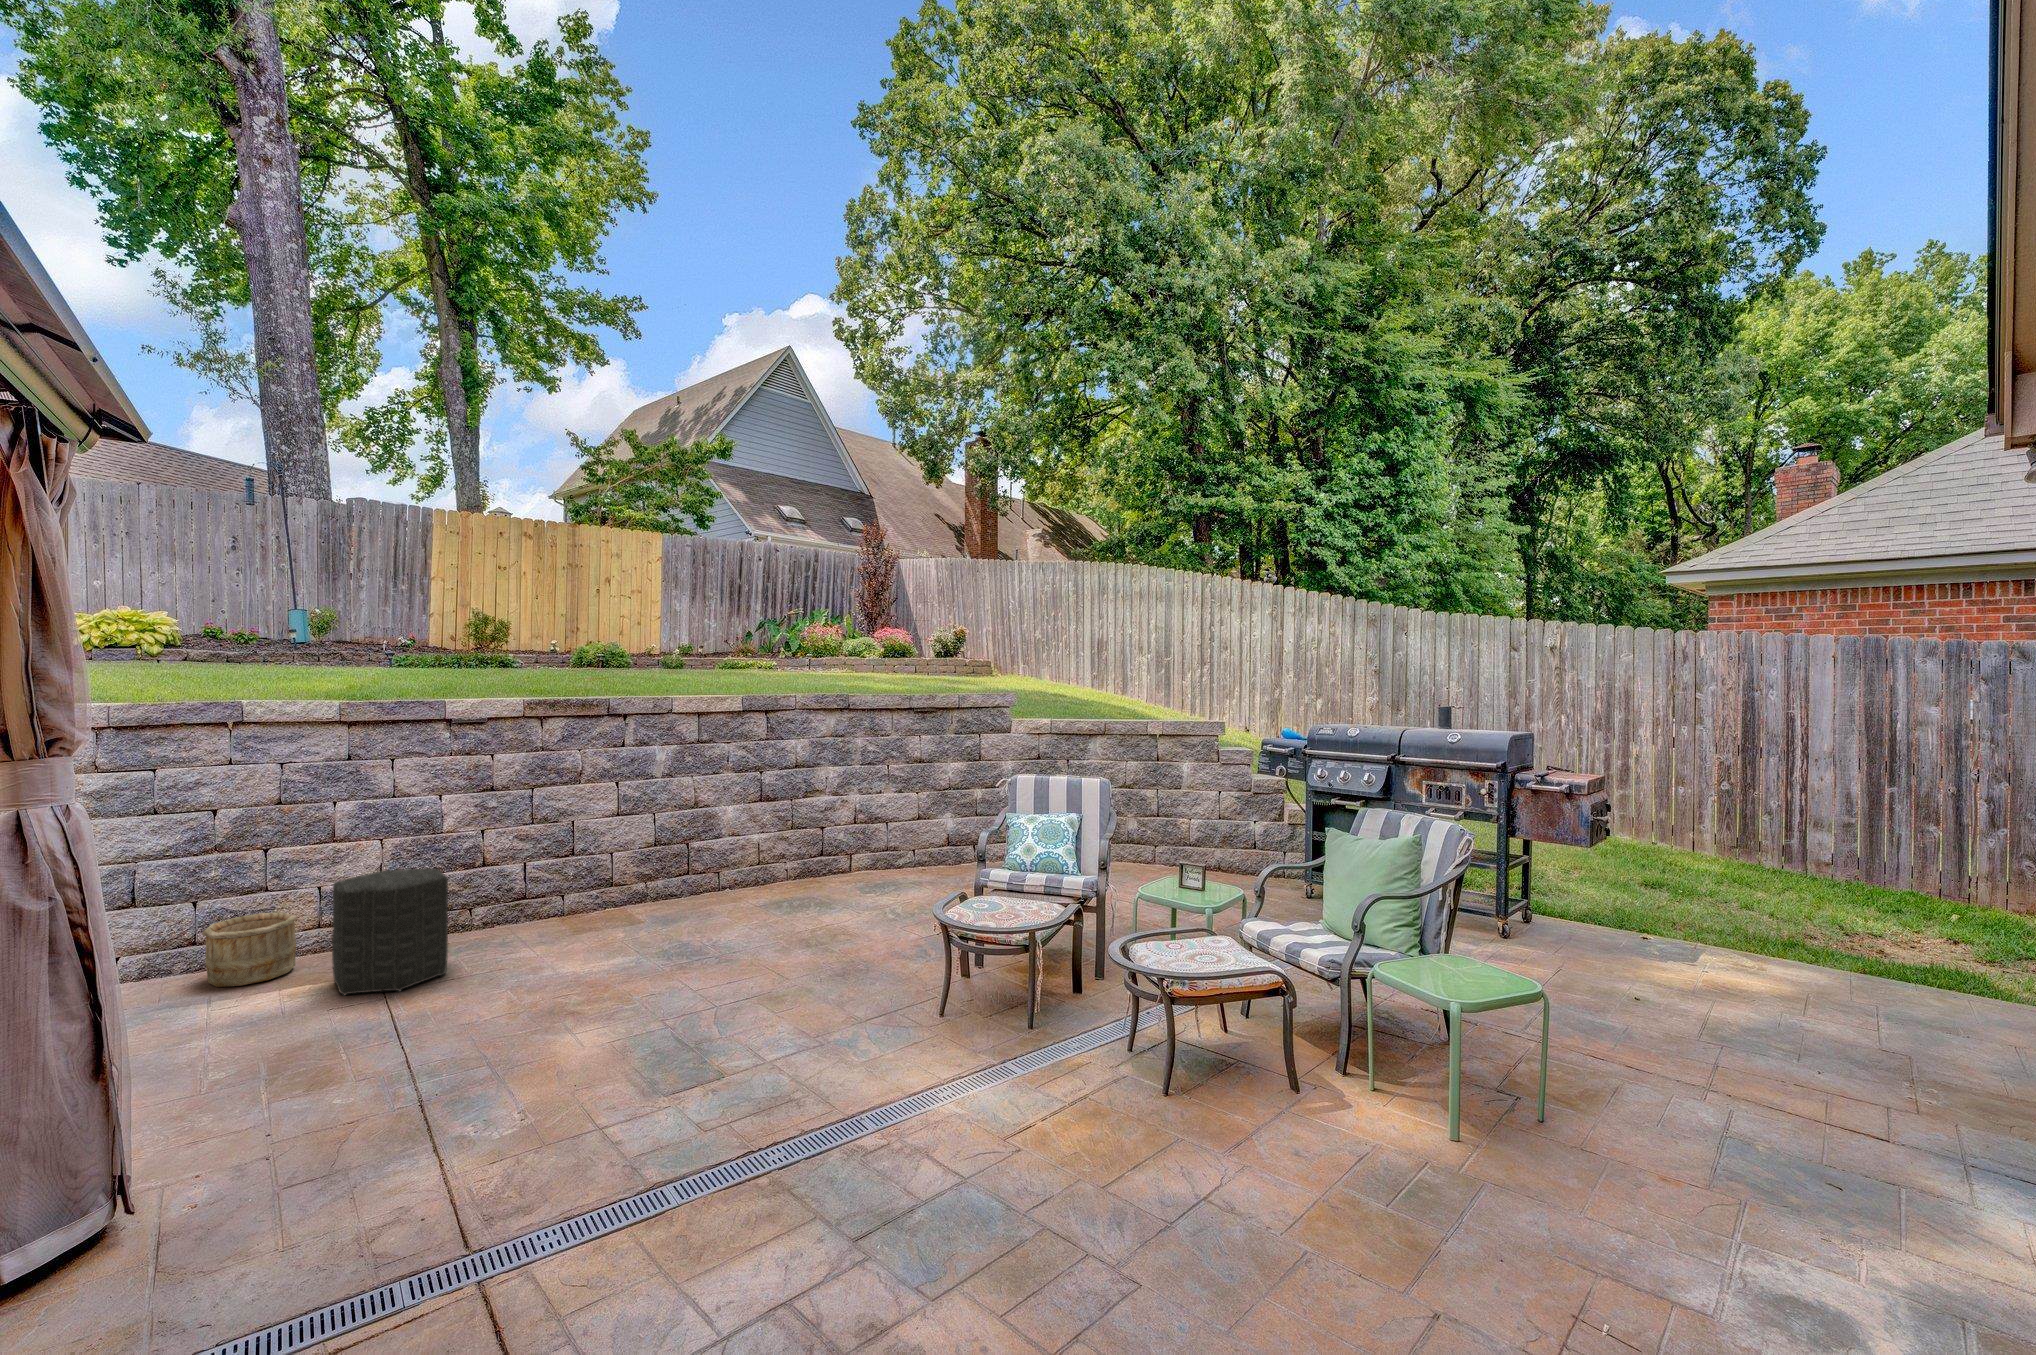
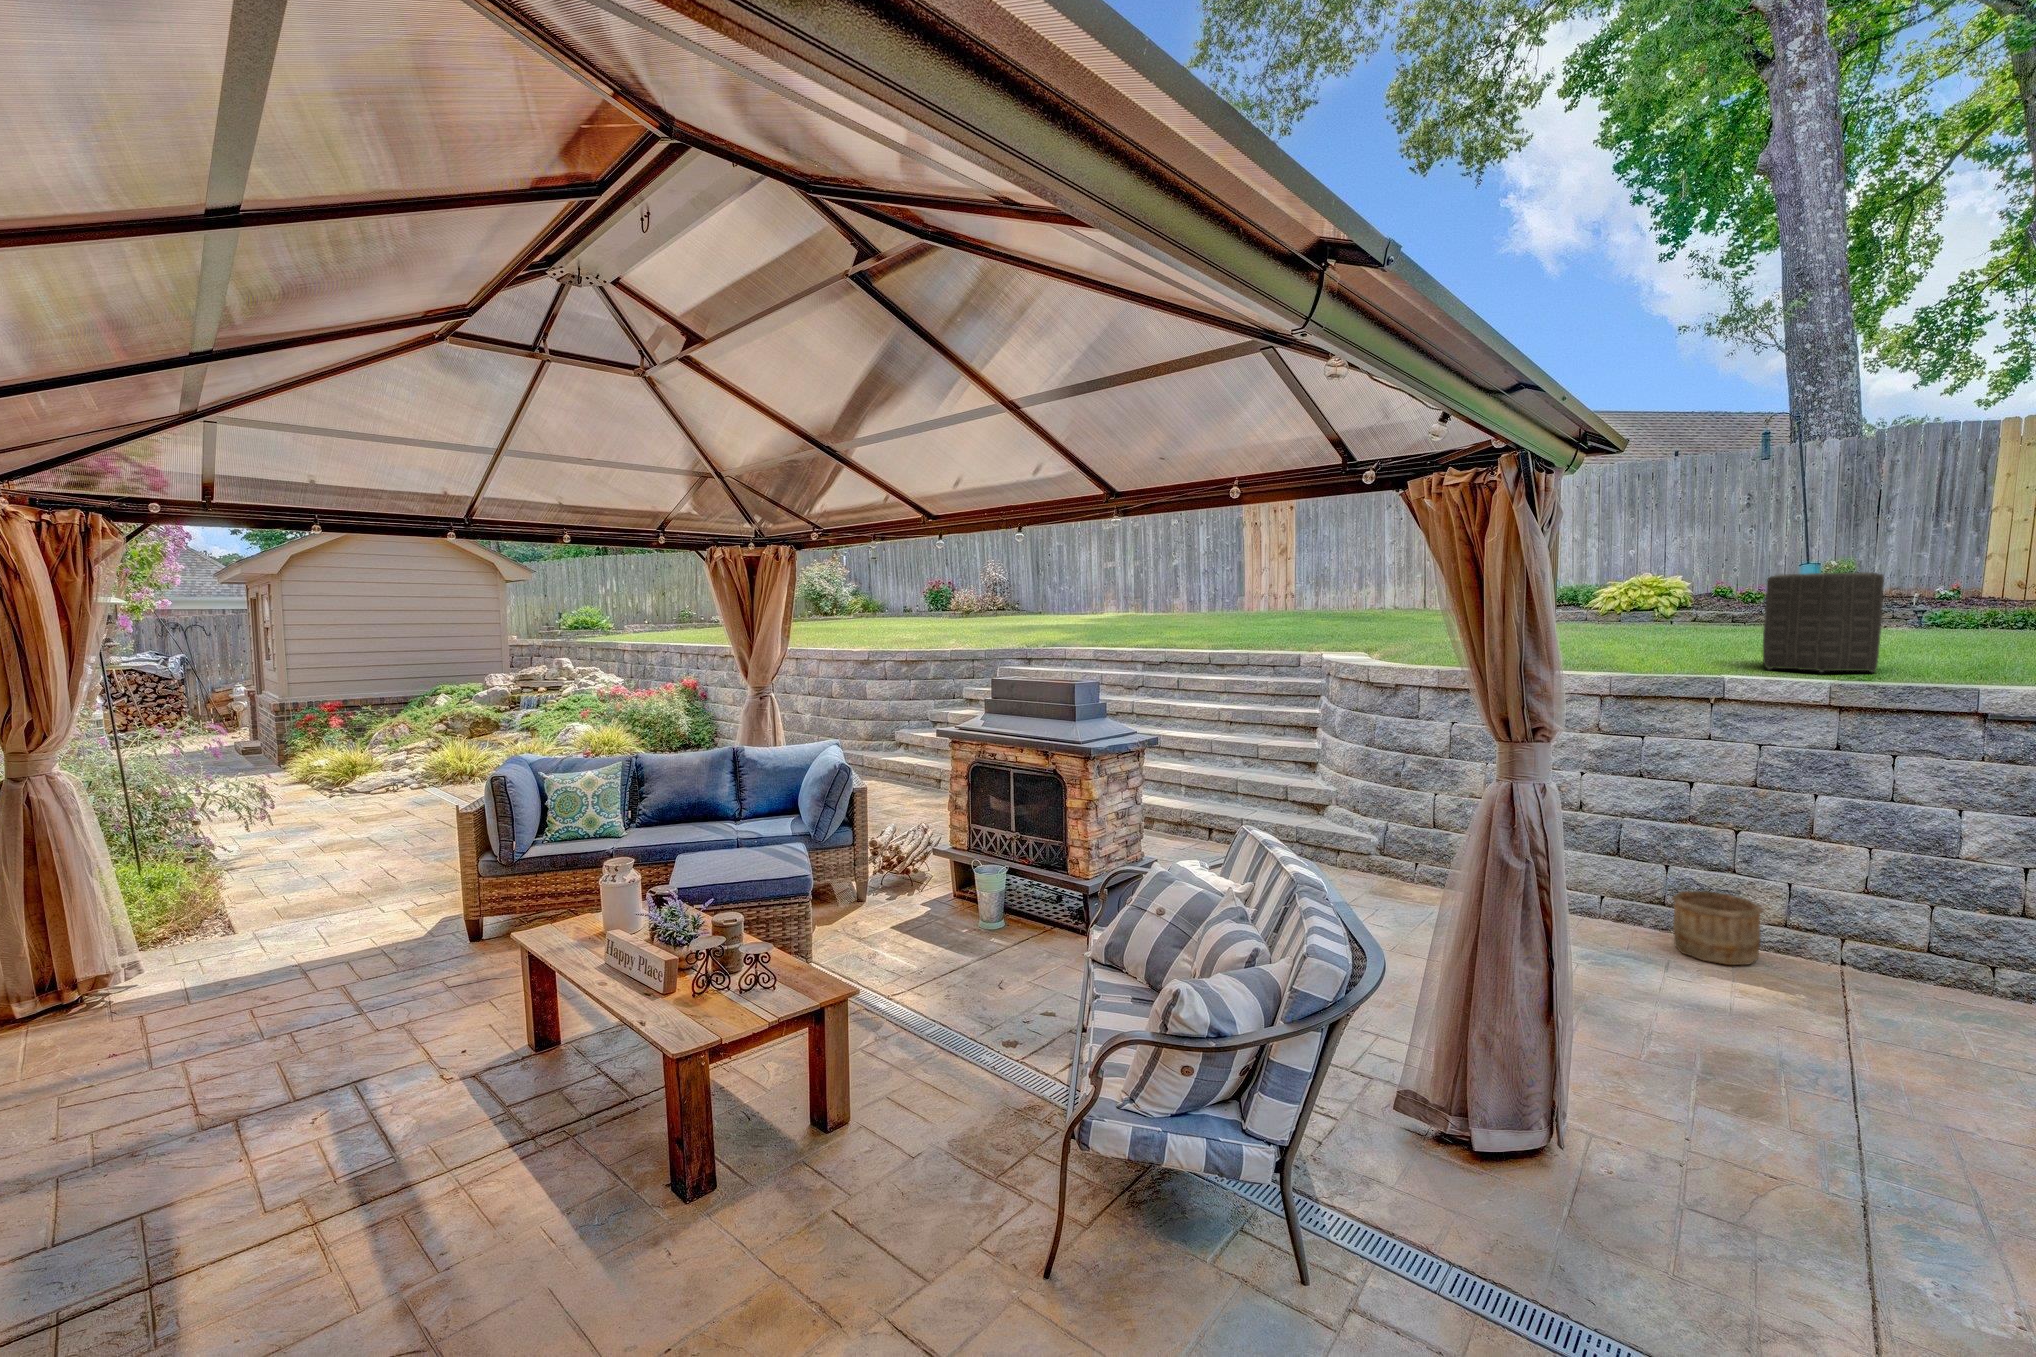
ottoman: present [332,868,448,995] -> present [1763,572,1884,672]

